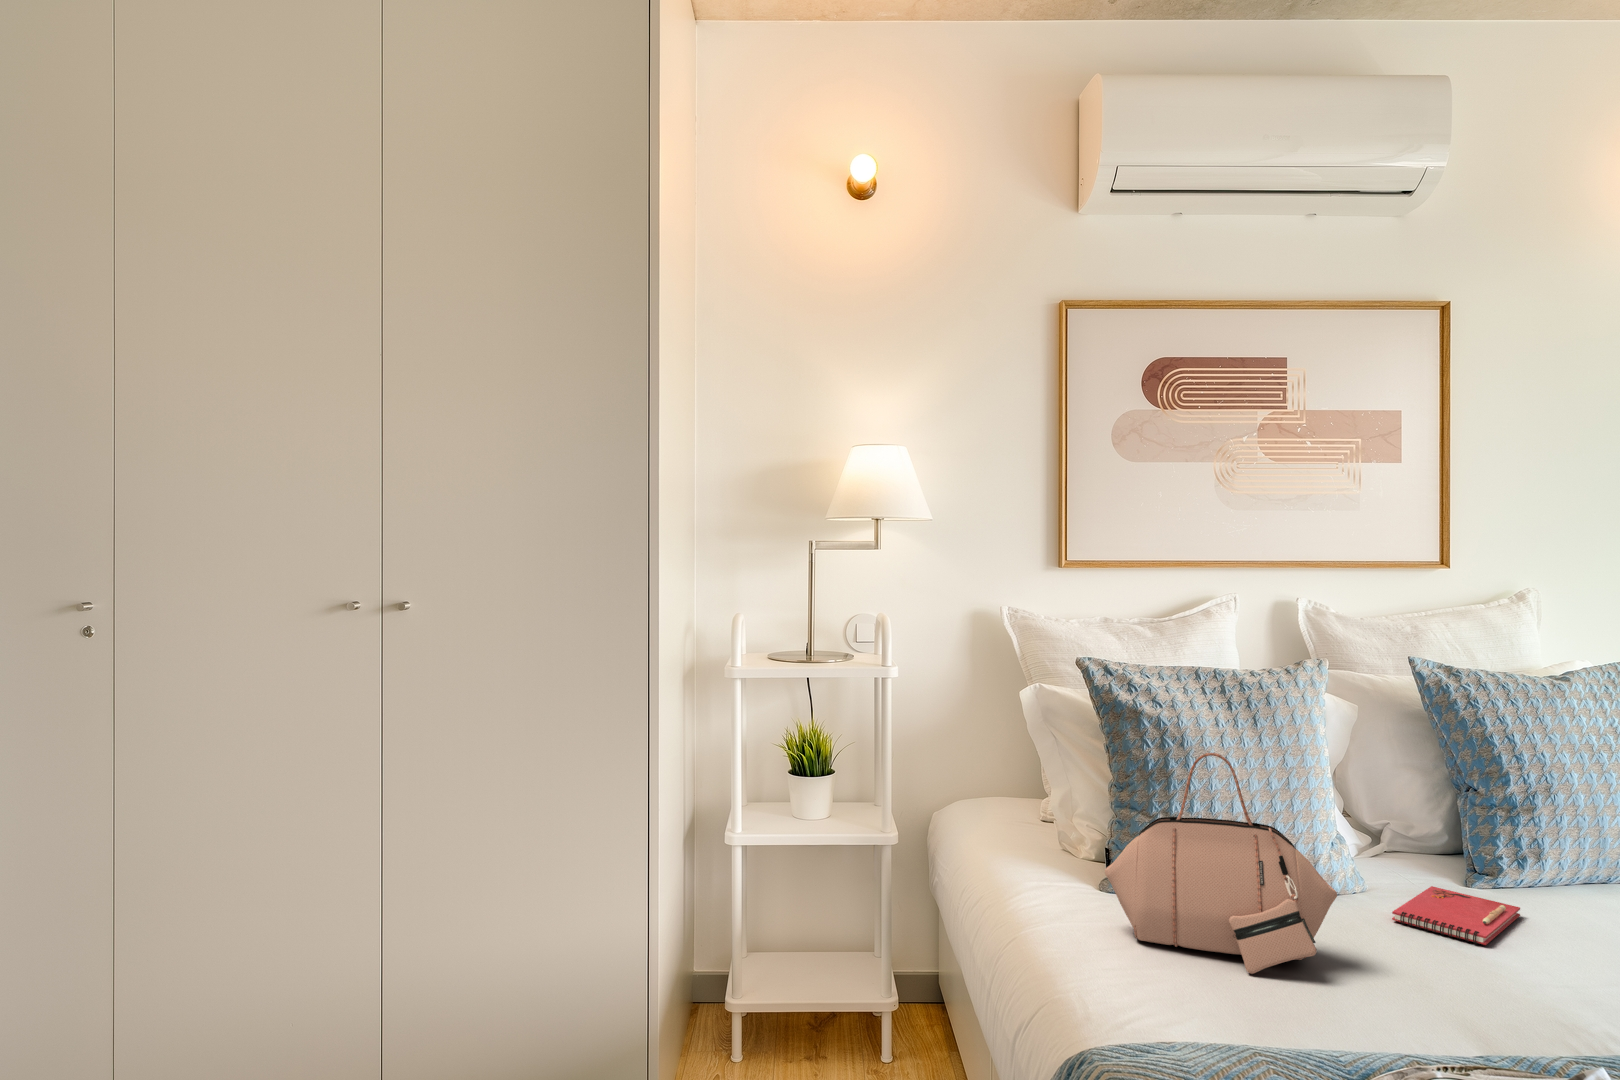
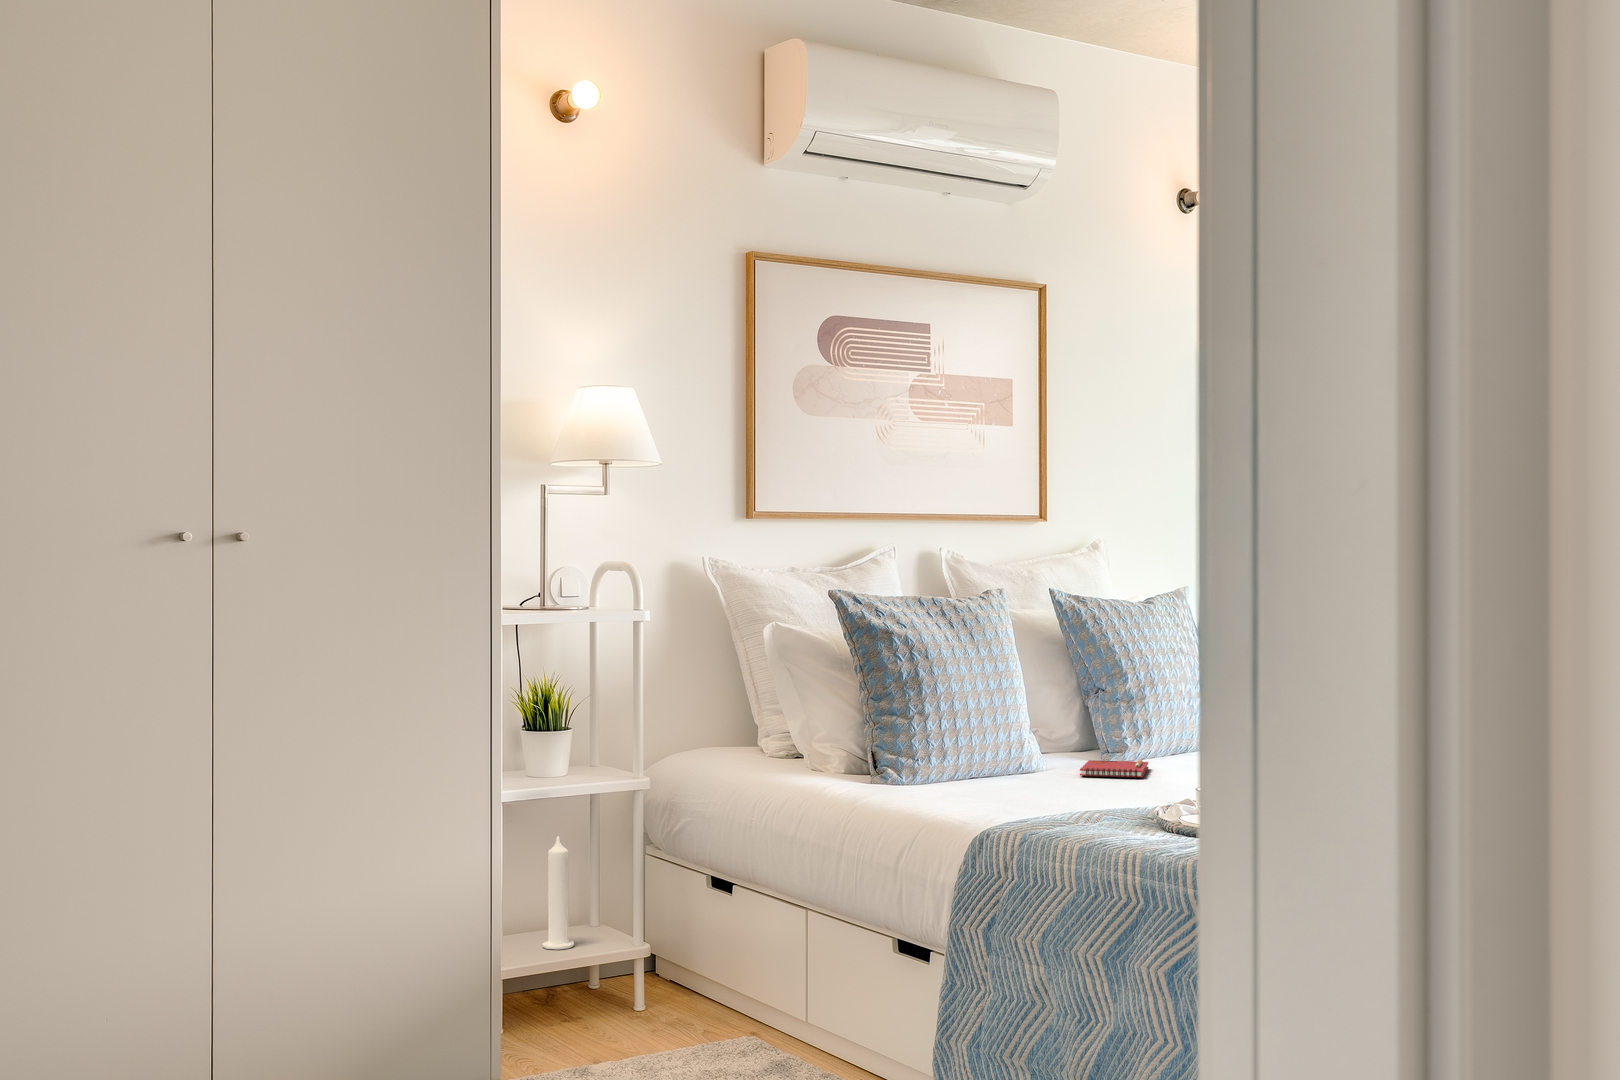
handbag: present [1105,753,1337,974] -> none [909,643,1071,798]
candle: none [822,863,850,970] -> present [543,836,574,950]

